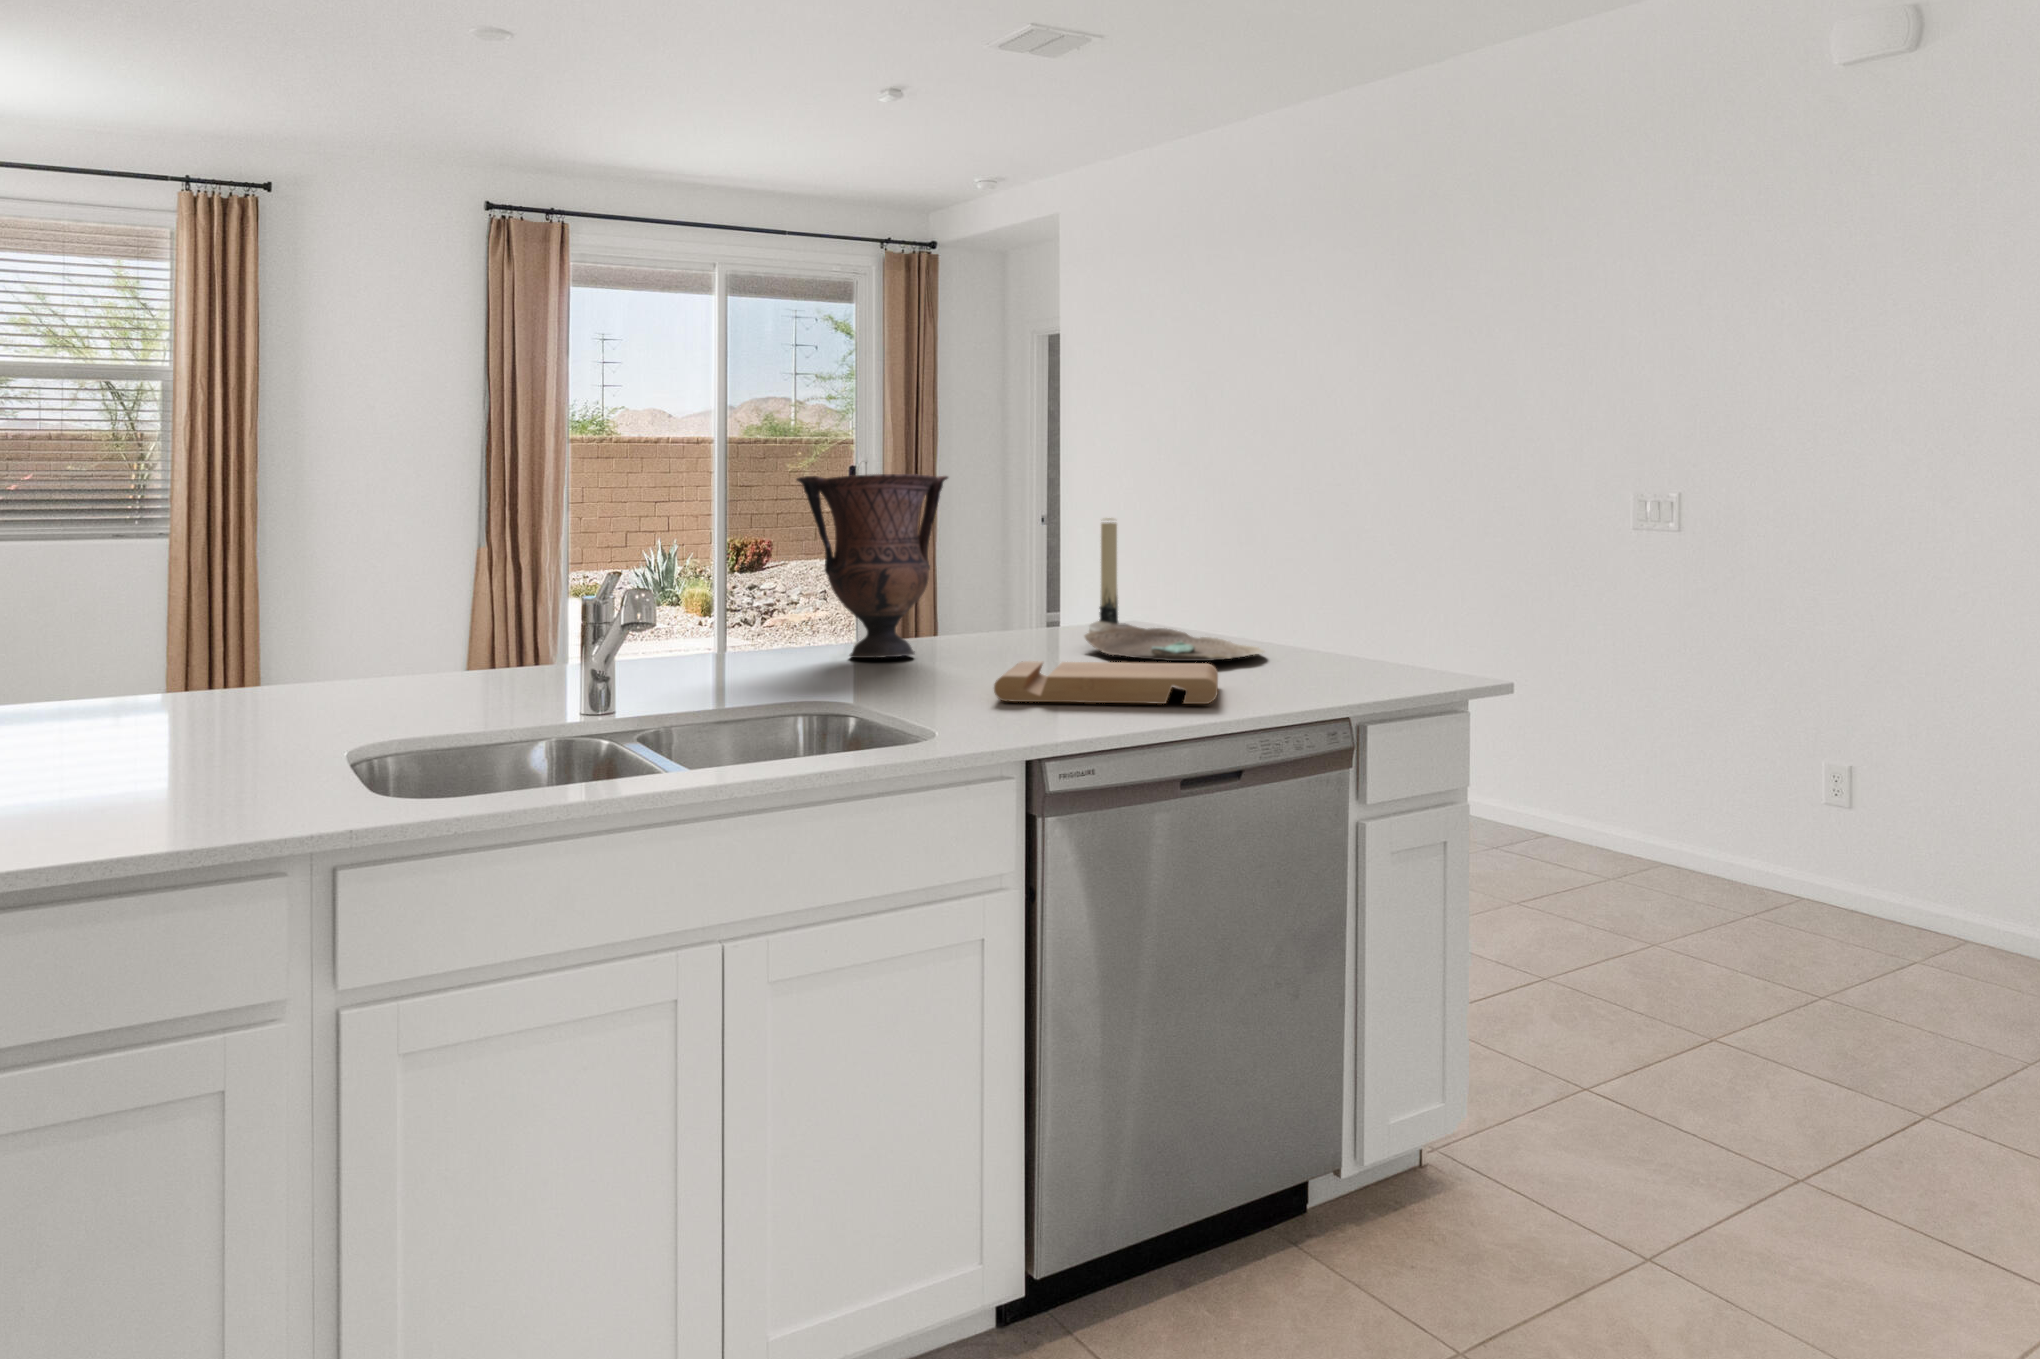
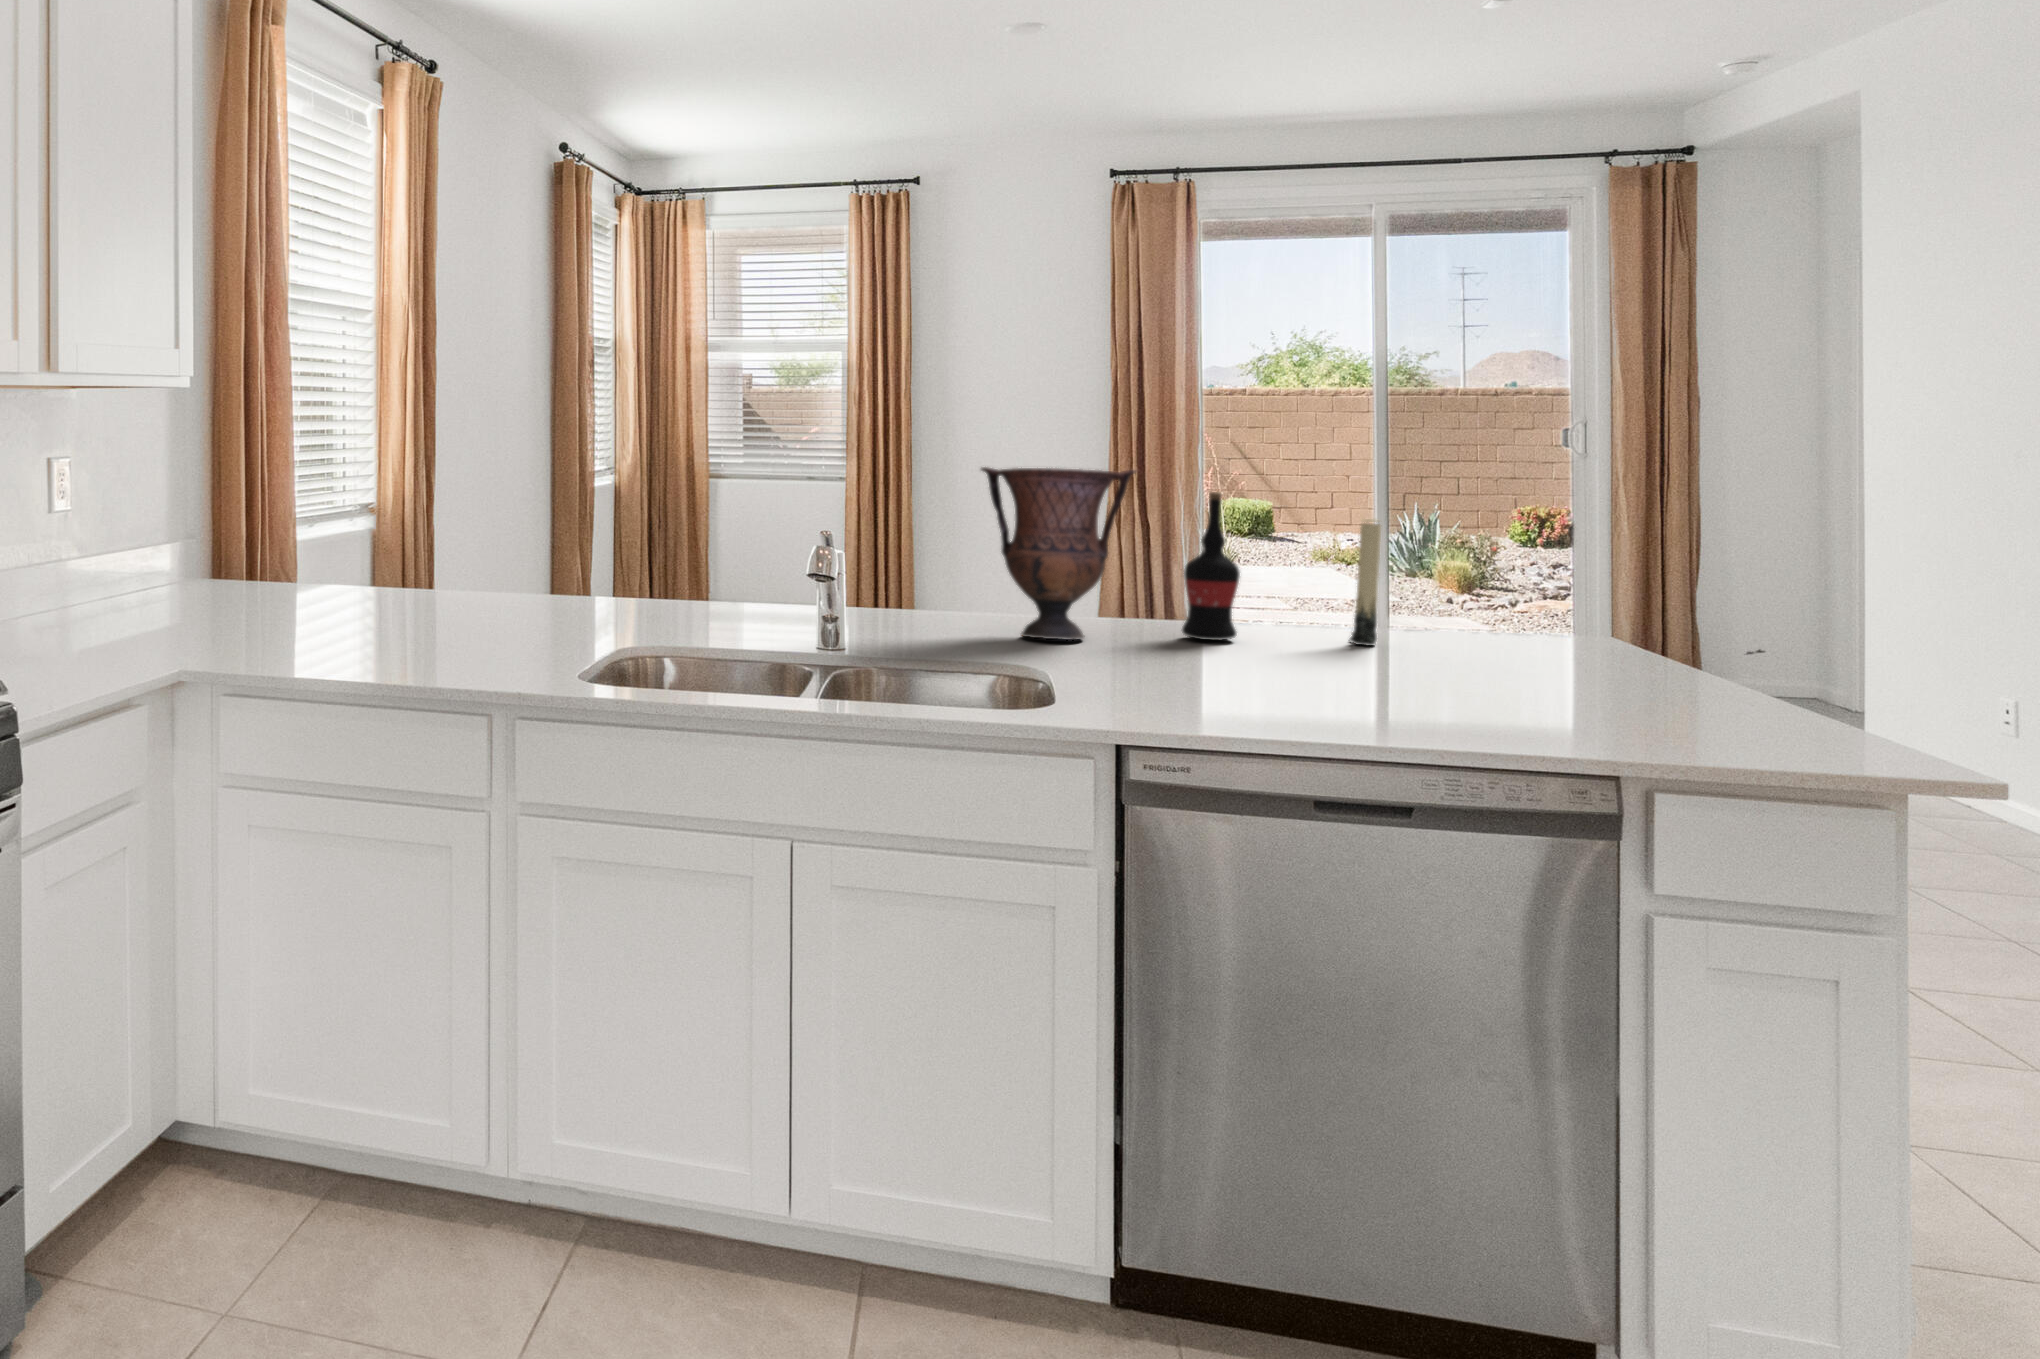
wine bottle: none [972,498,1024,643] -> present [1182,492,1240,640]
decorative bowl: present [1084,621,1265,661] -> none [1249,629,1454,684]
cutting board: present [994,661,1218,704] -> none [1007,655,1268,716]

